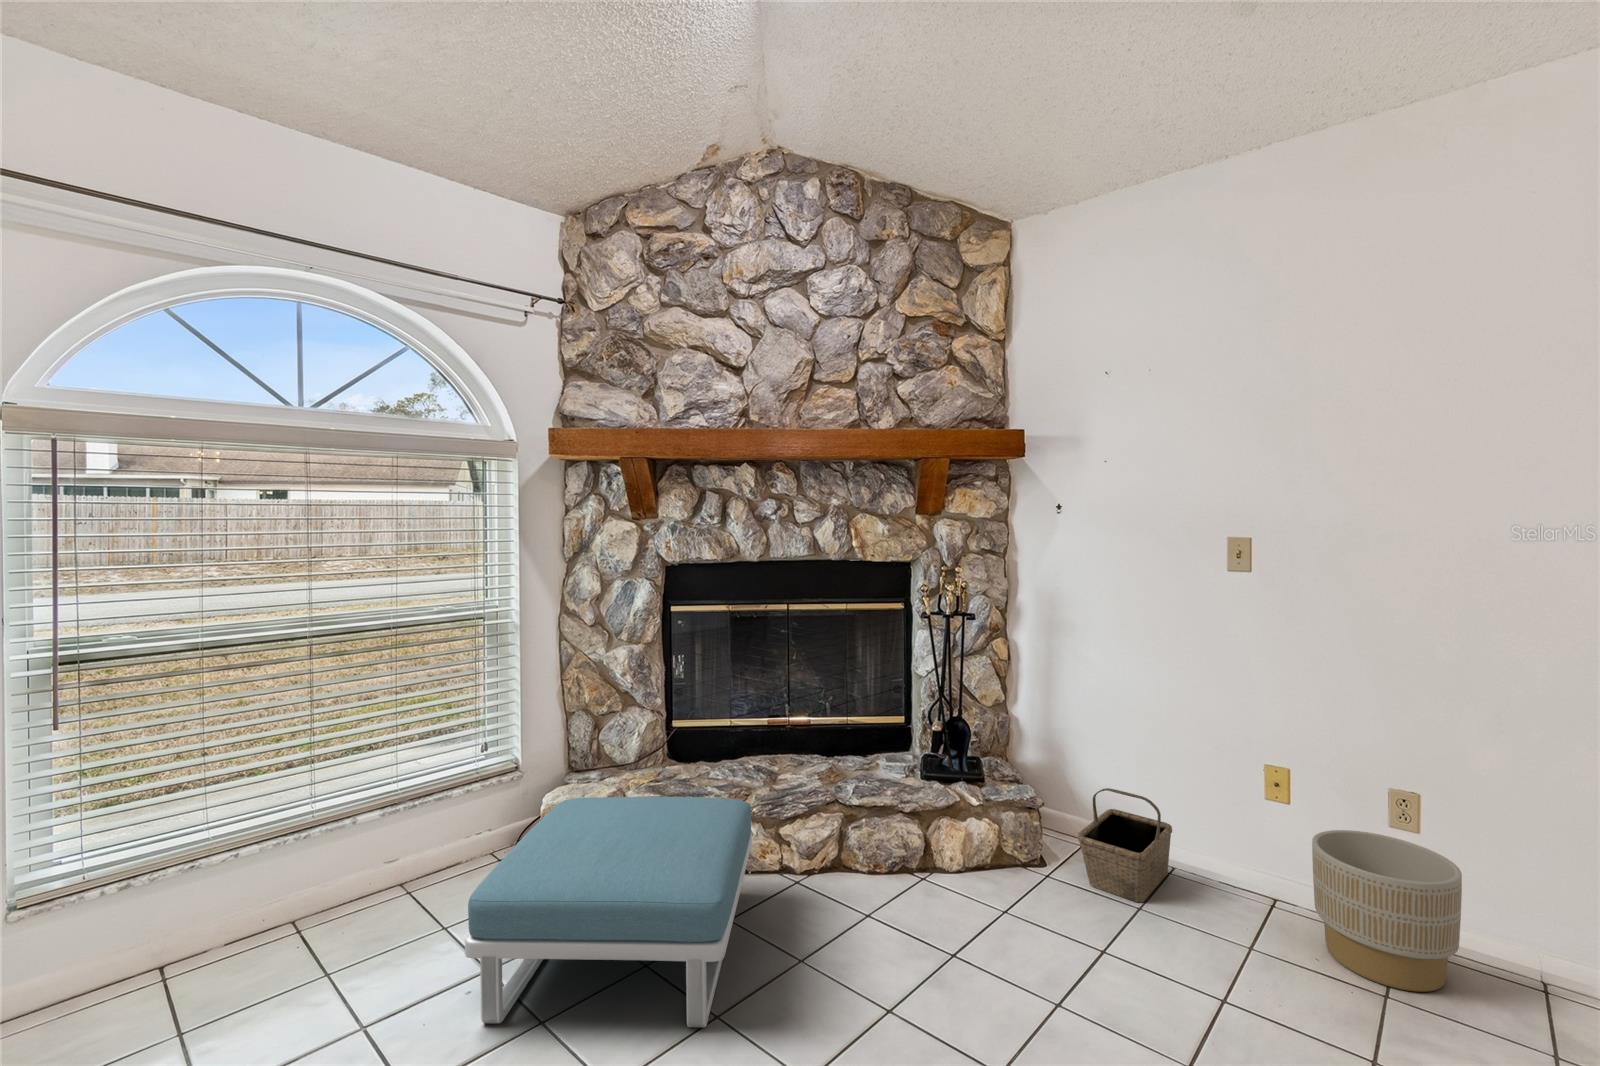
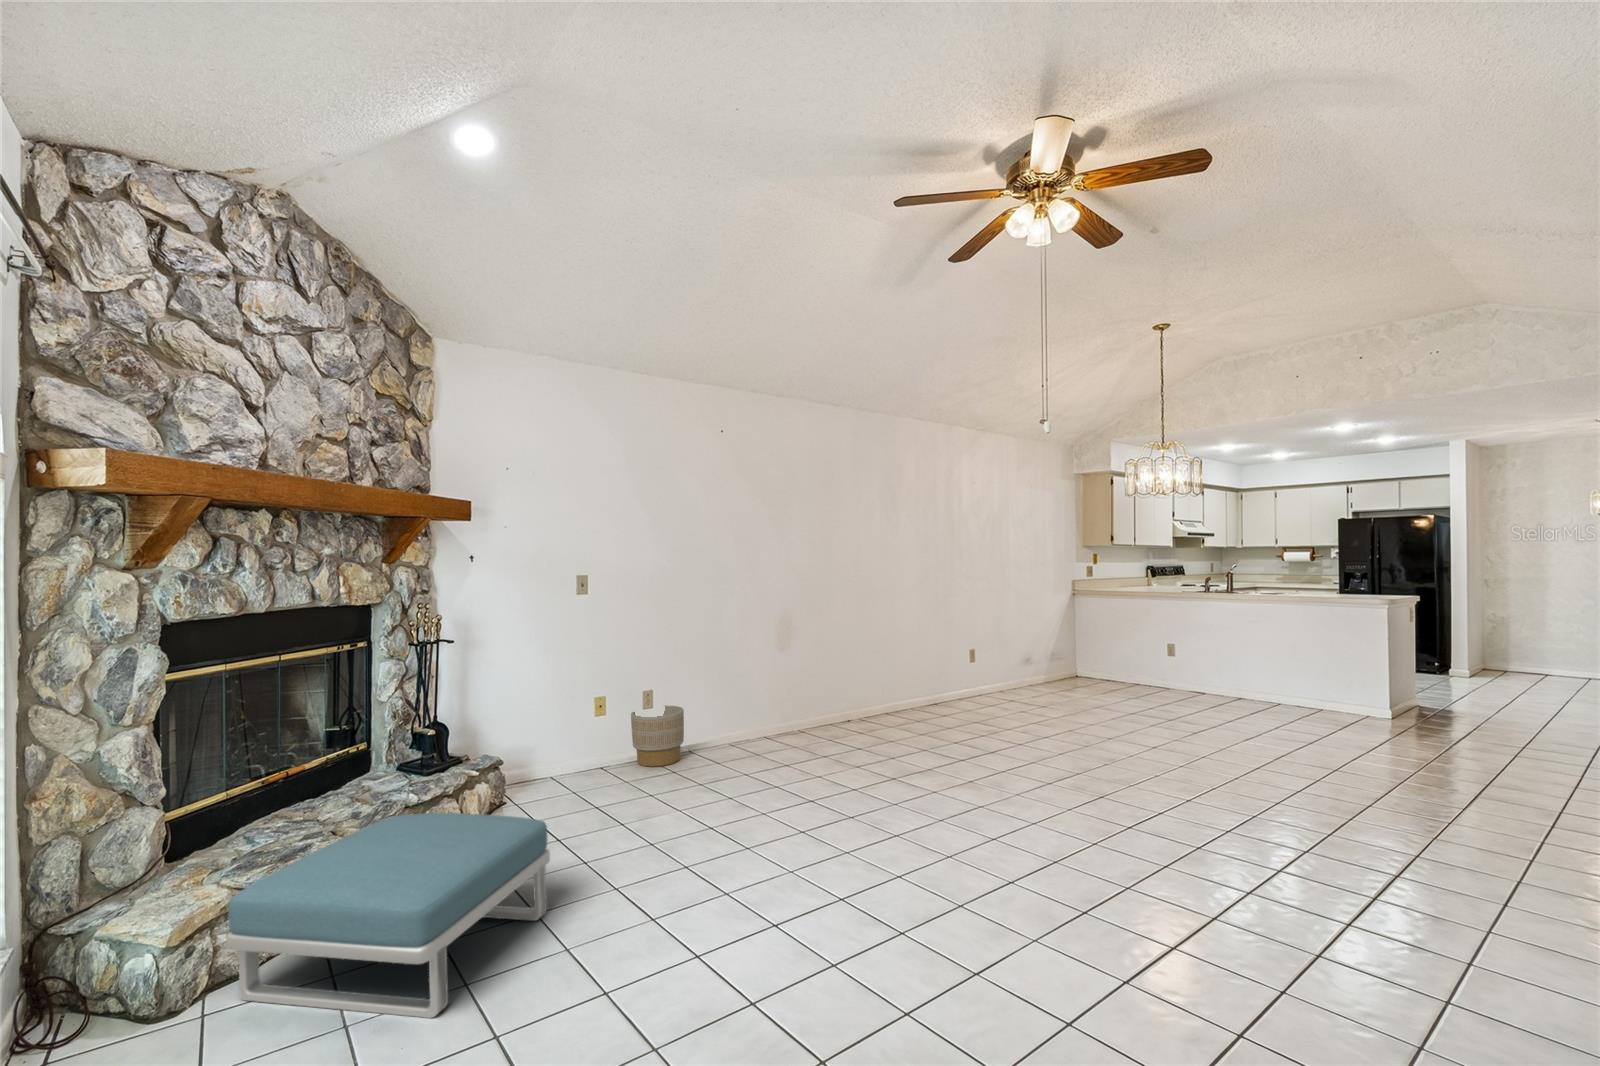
basket: present [1078,788,1172,902] -> none [518,731,574,795]

